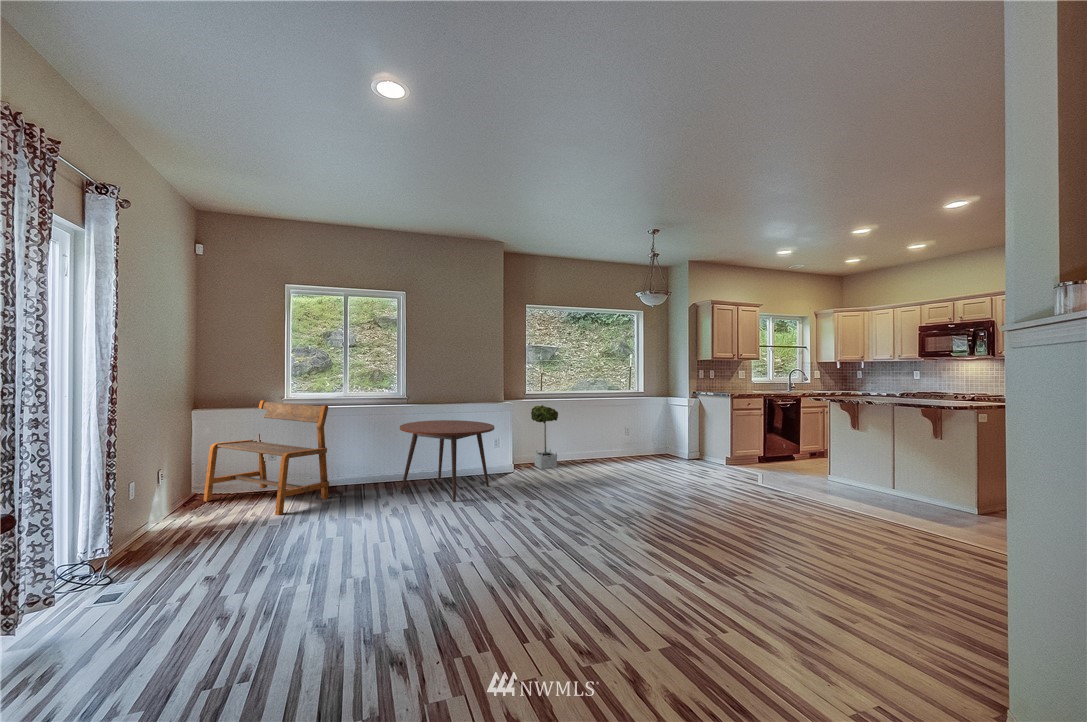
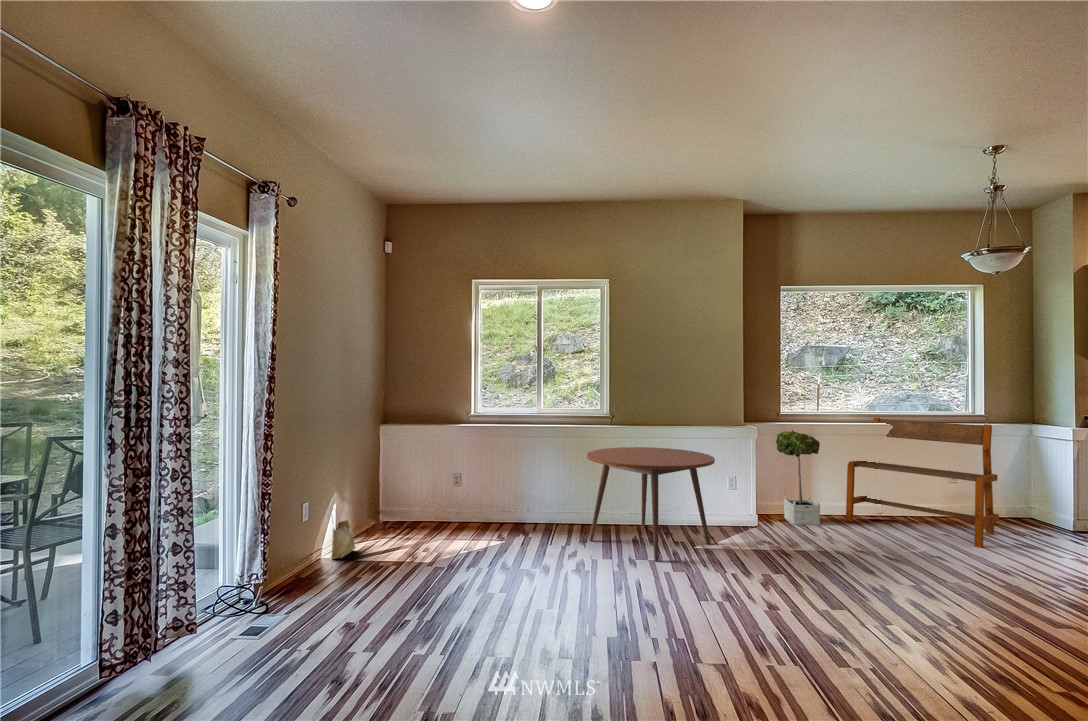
bench: present [203,400,329,515] -> present [846,418,999,548]
woven basket: none [156,484,181,533] -> present [331,520,355,559]

